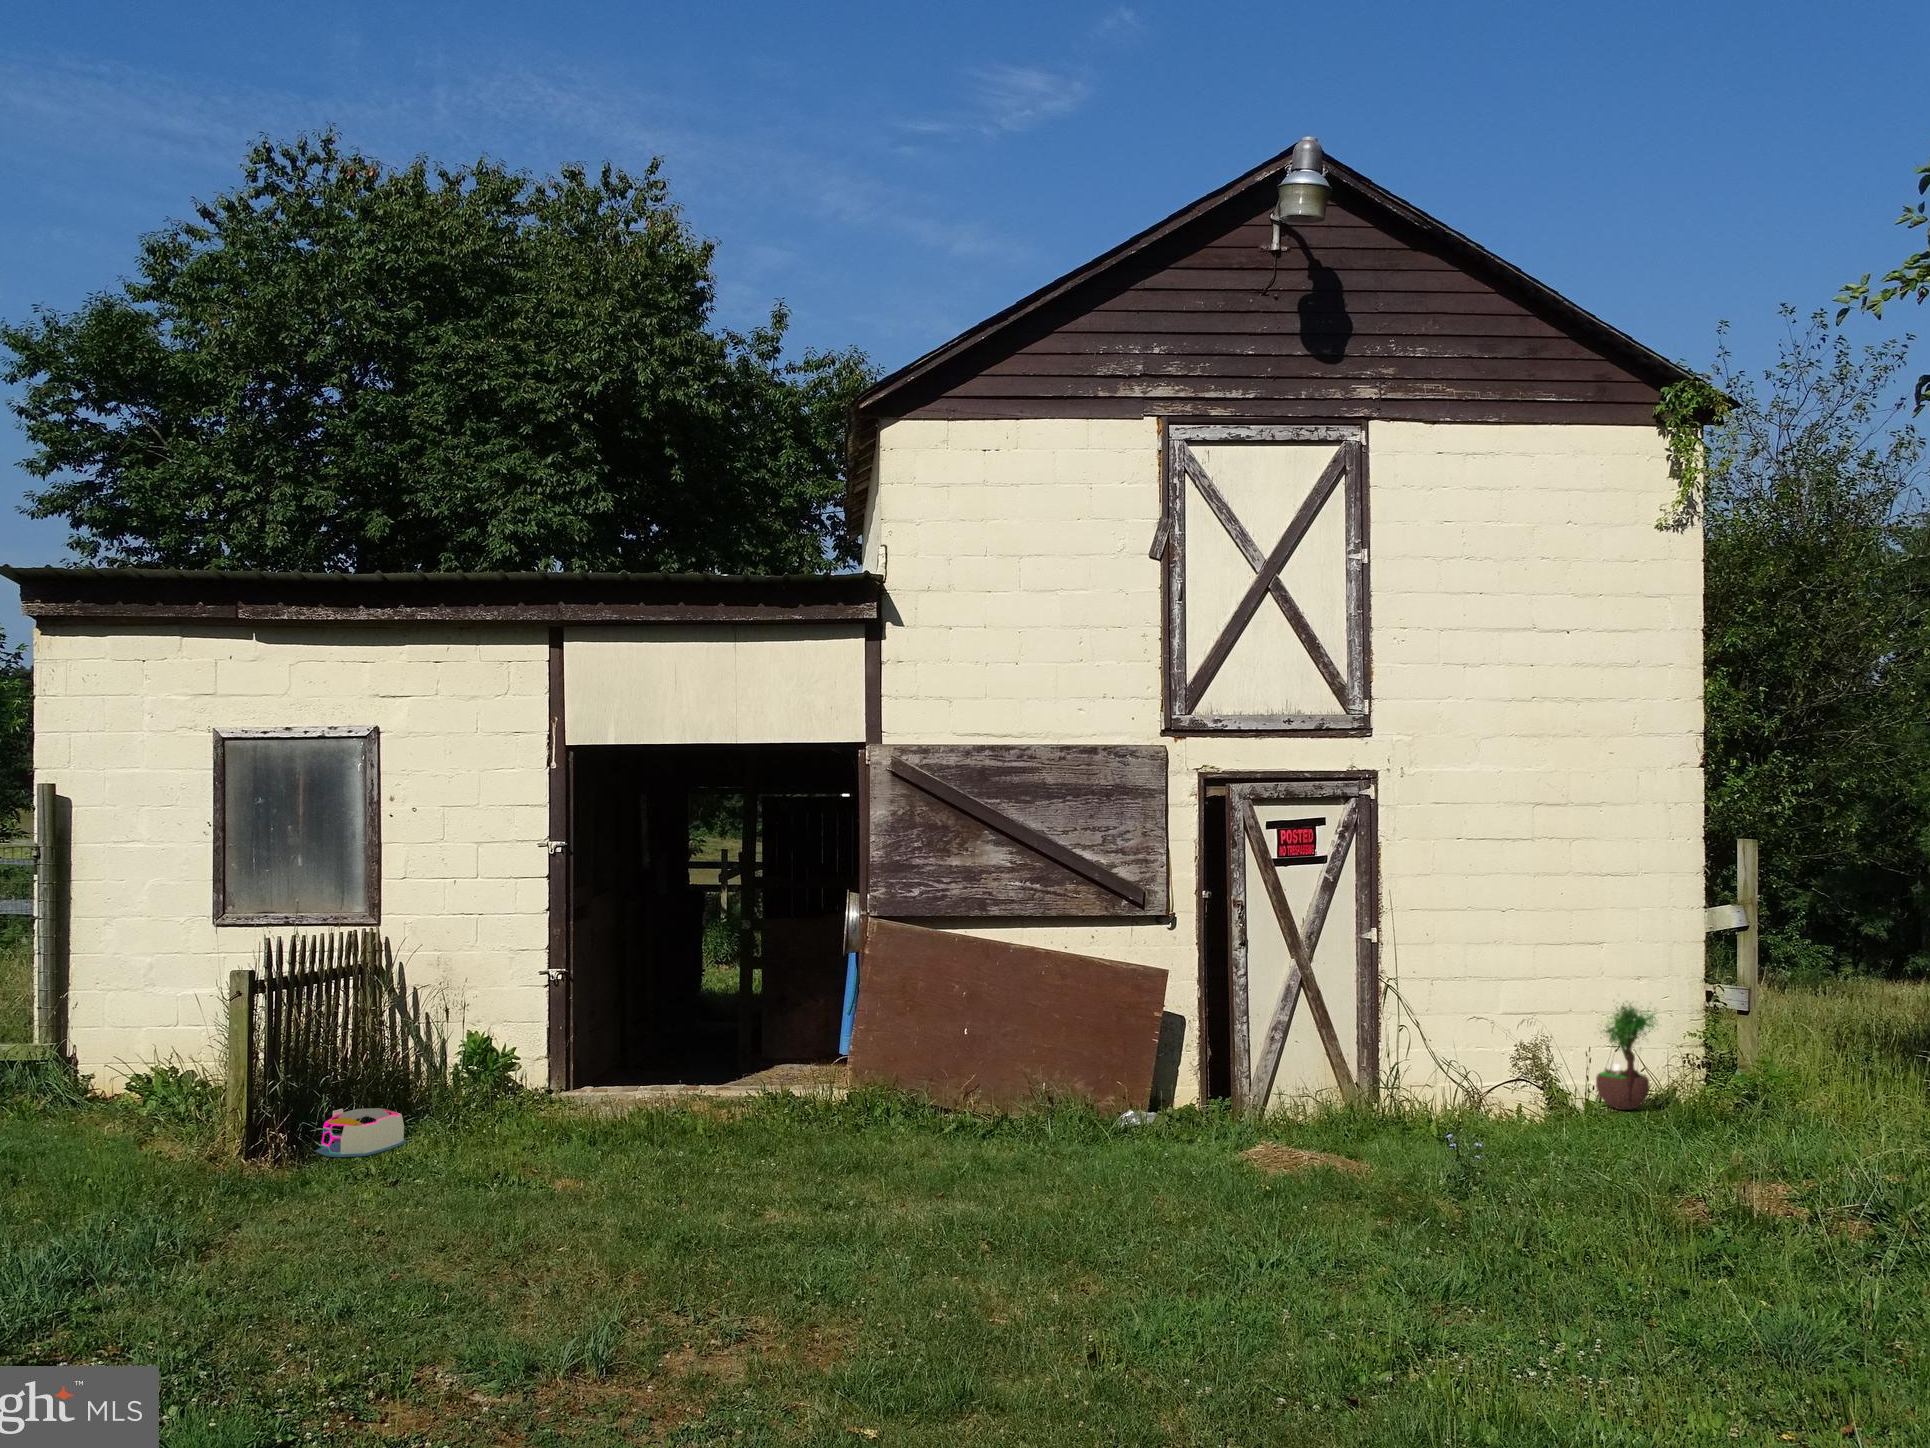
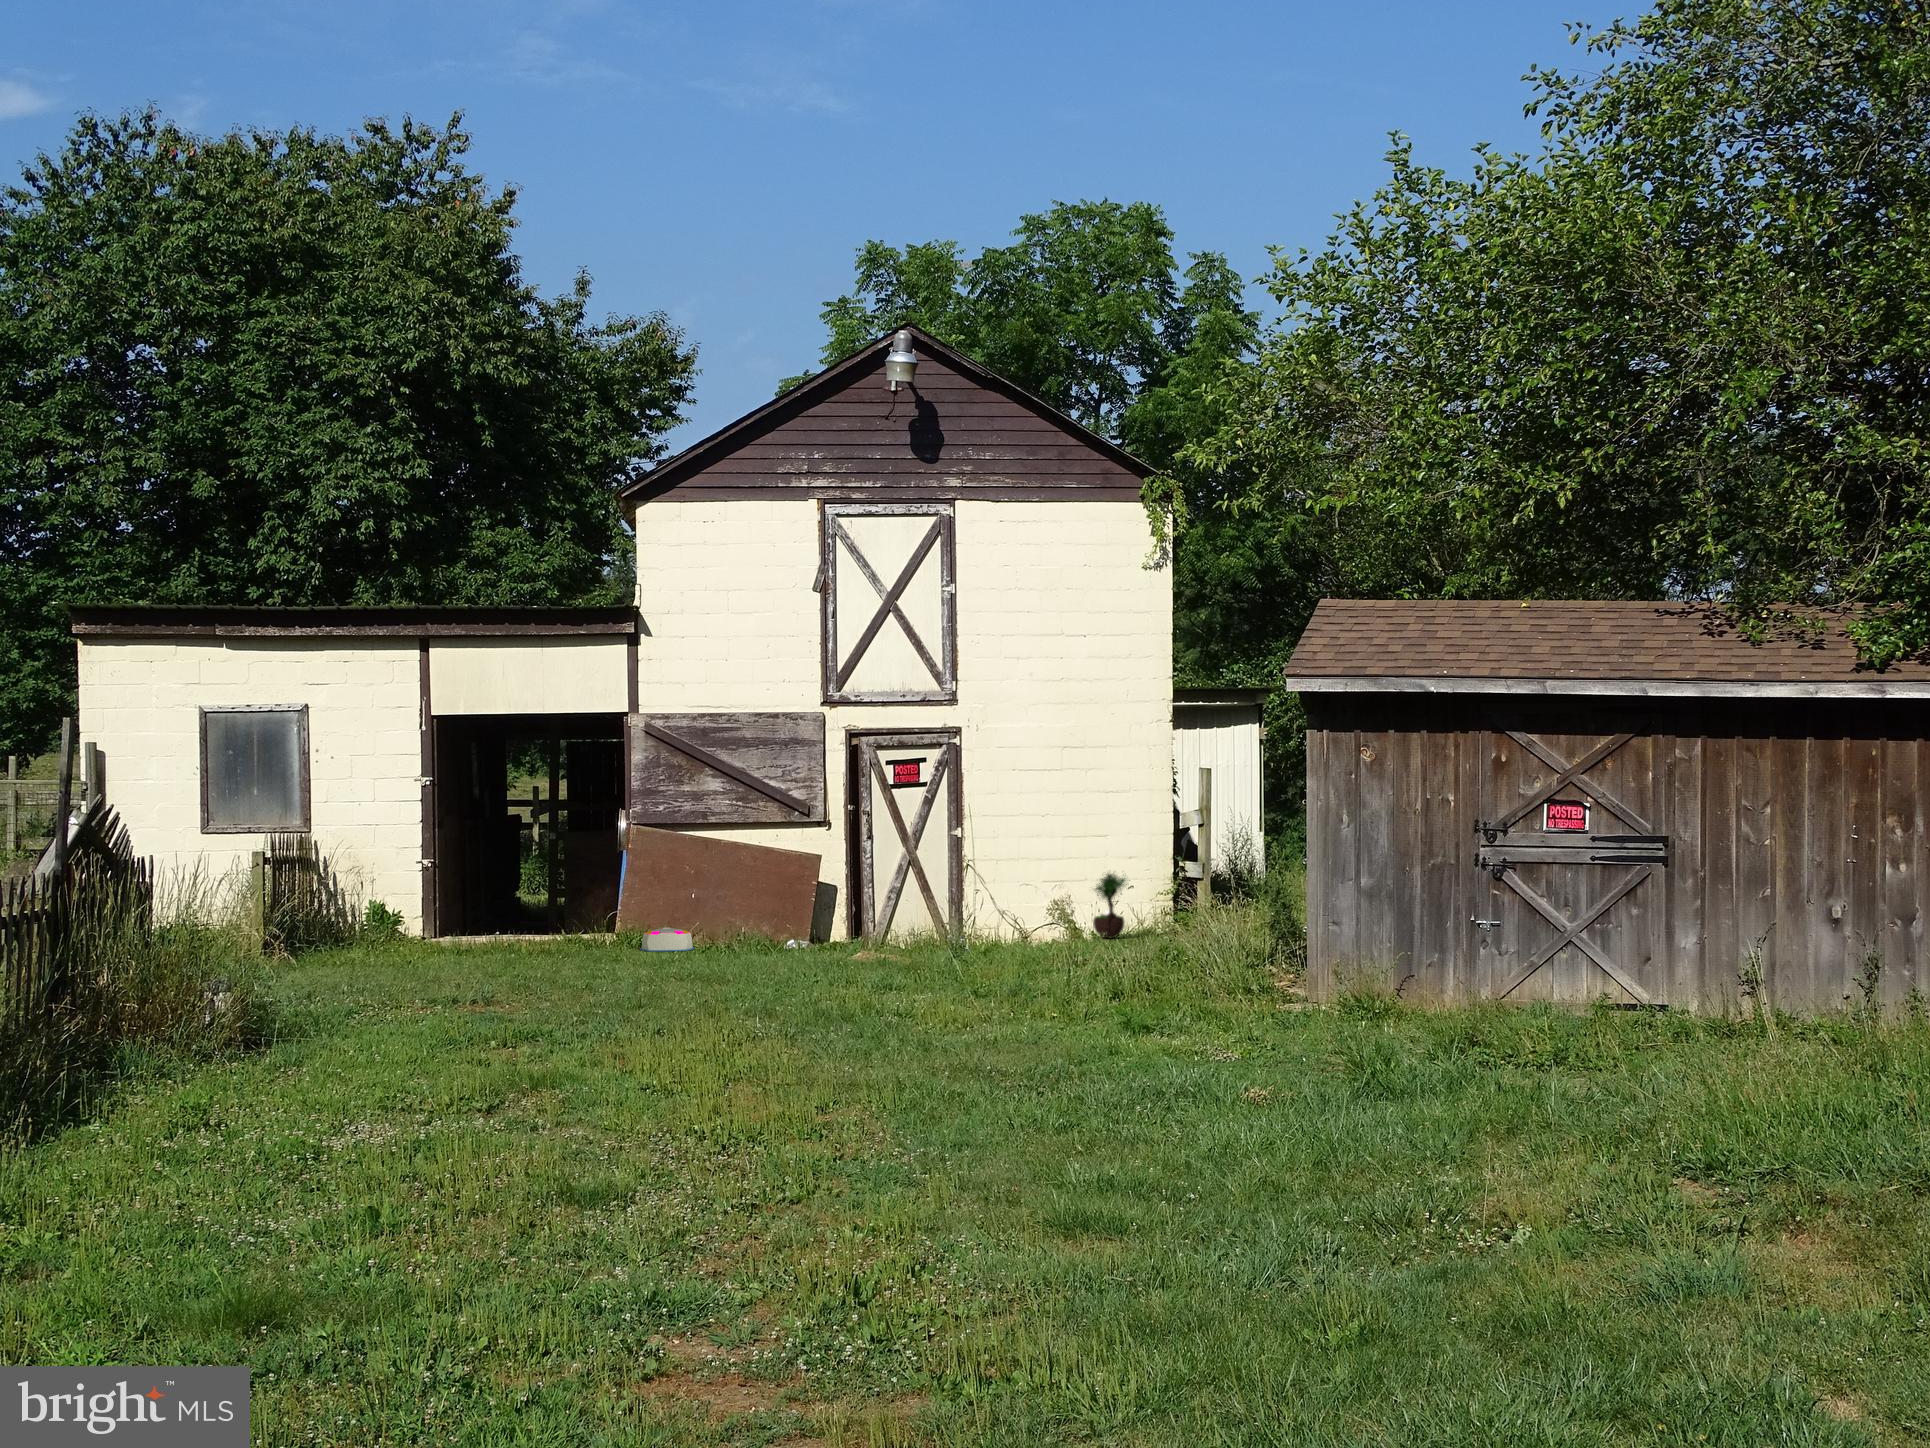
storage bin: present [316,1108,406,1157] -> present [640,928,695,952]

